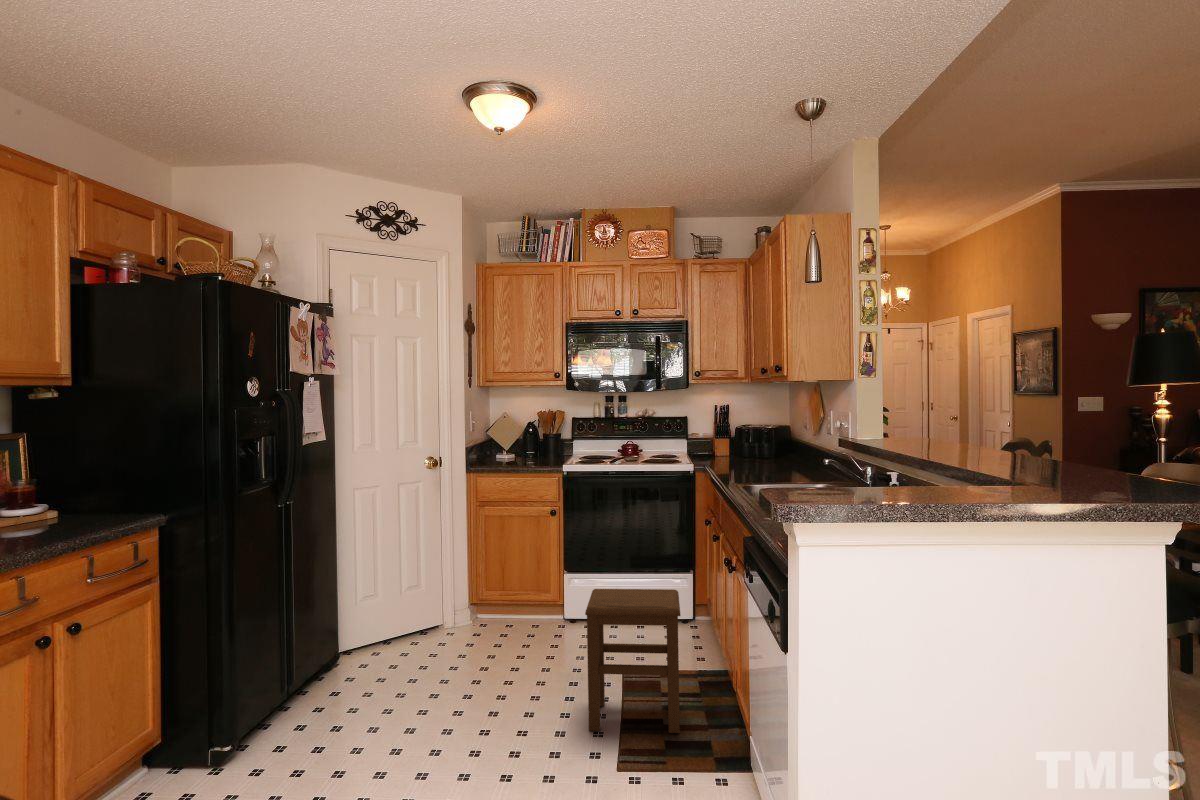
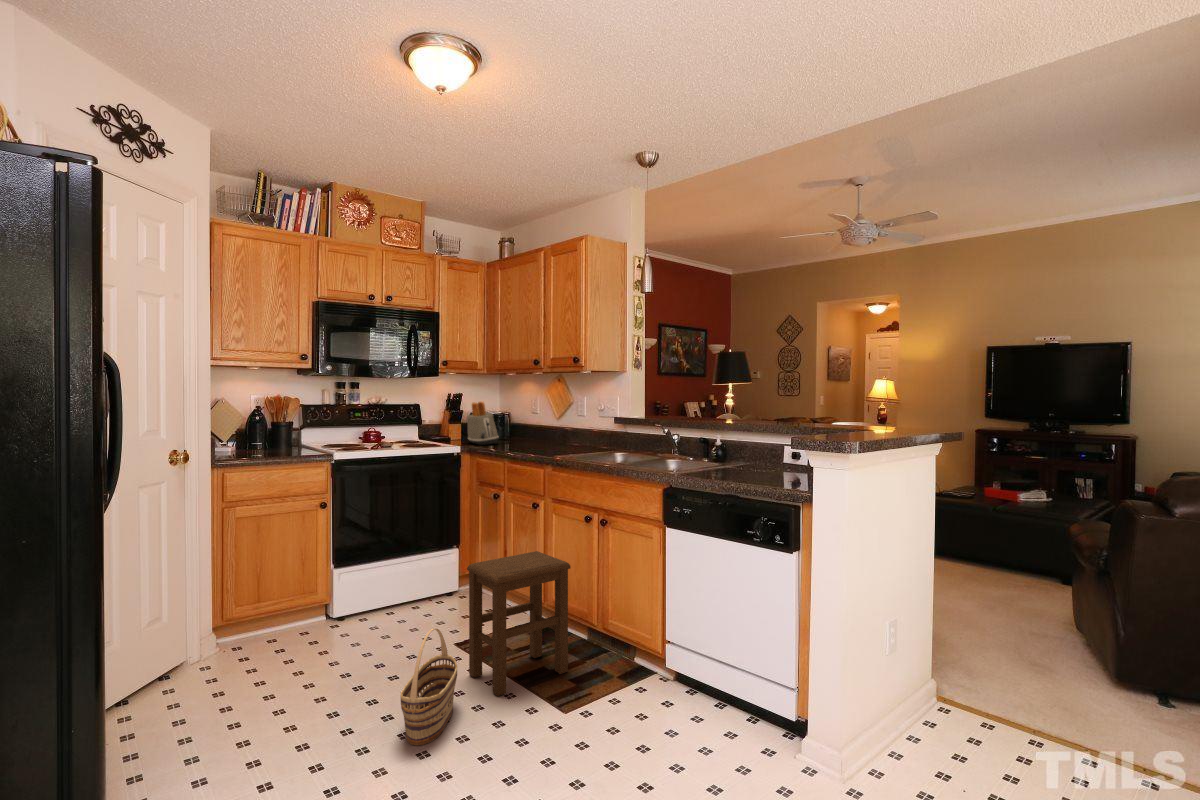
toaster: none [712,415,742,464] -> present [467,402,499,445]
basket: none [471,642,552,747] -> present [401,628,457,746]

